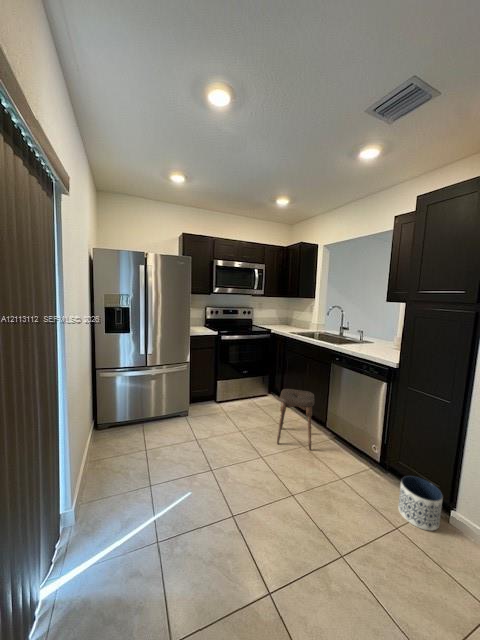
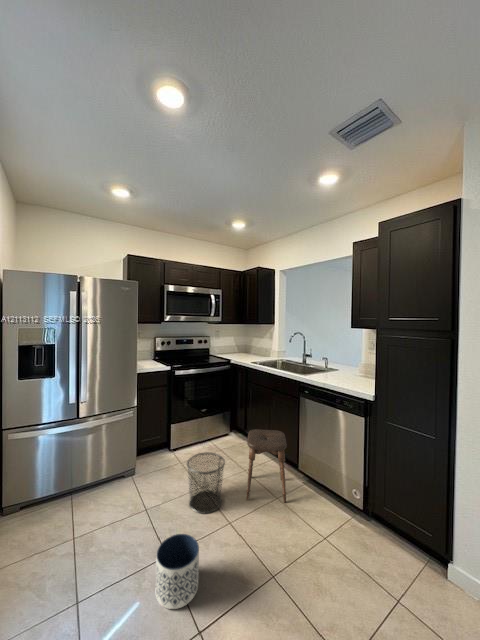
waste bin: none [228,403,260,448] -> present [187,452,225,513]
planter: present [398,476,443,530] -> present [156,534,199,609]

